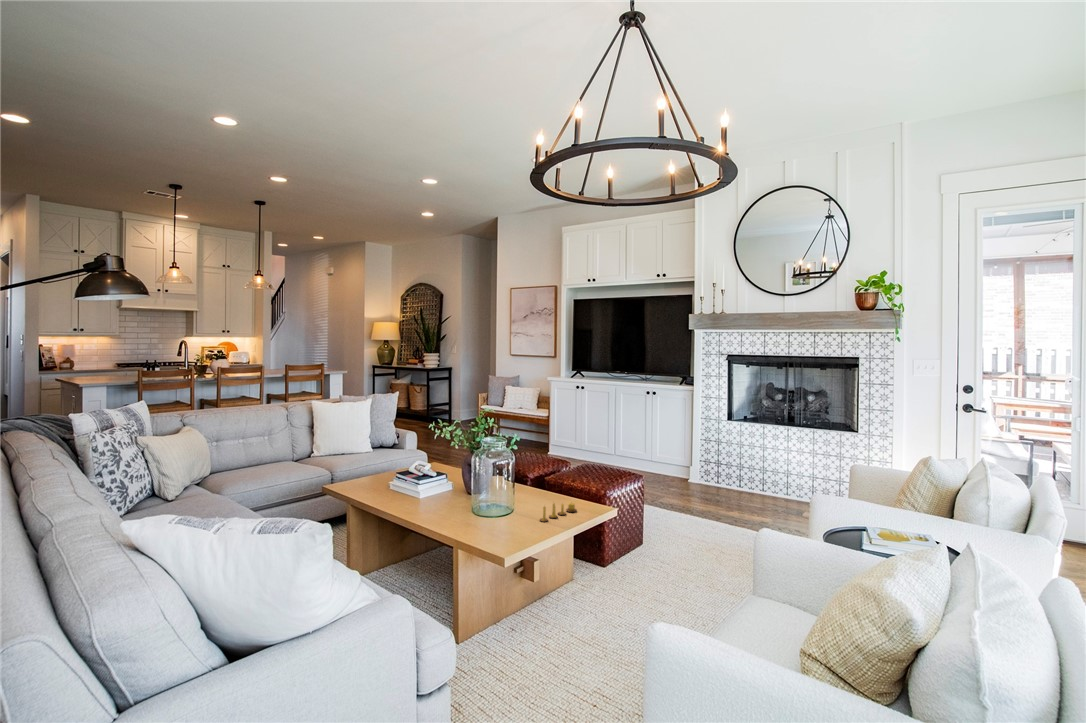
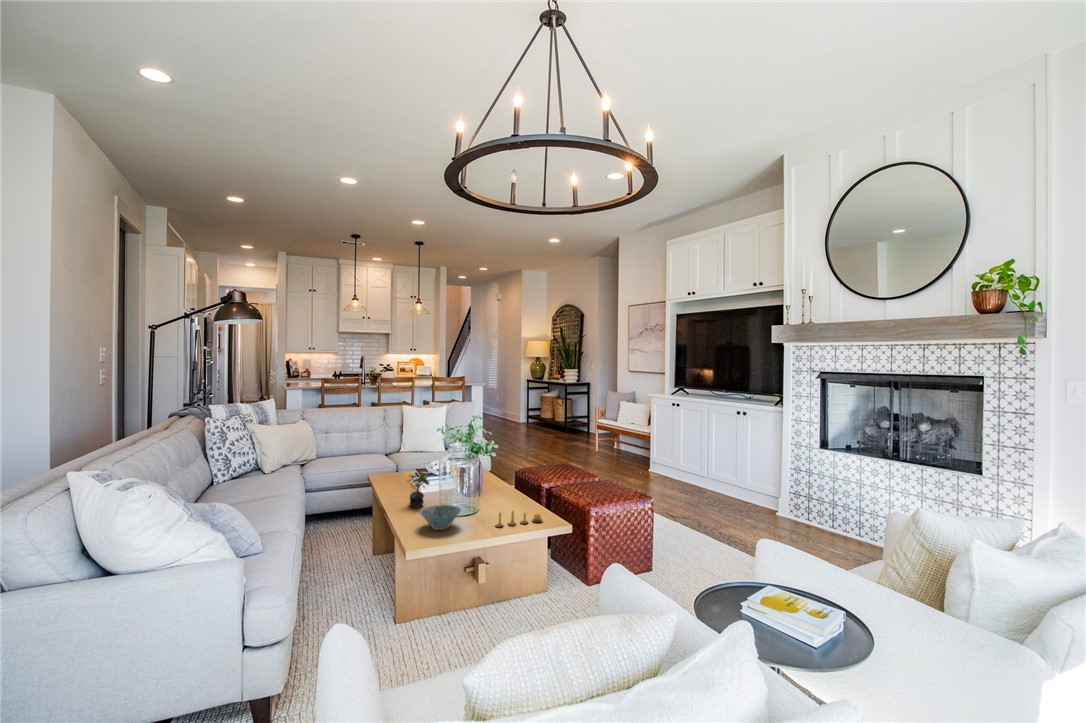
succulent plant: none [420,473,447,515] -> present [407,471,429,508]
ceramic bowl: none [467,506,512,533] -> present [420,505,461,530]

